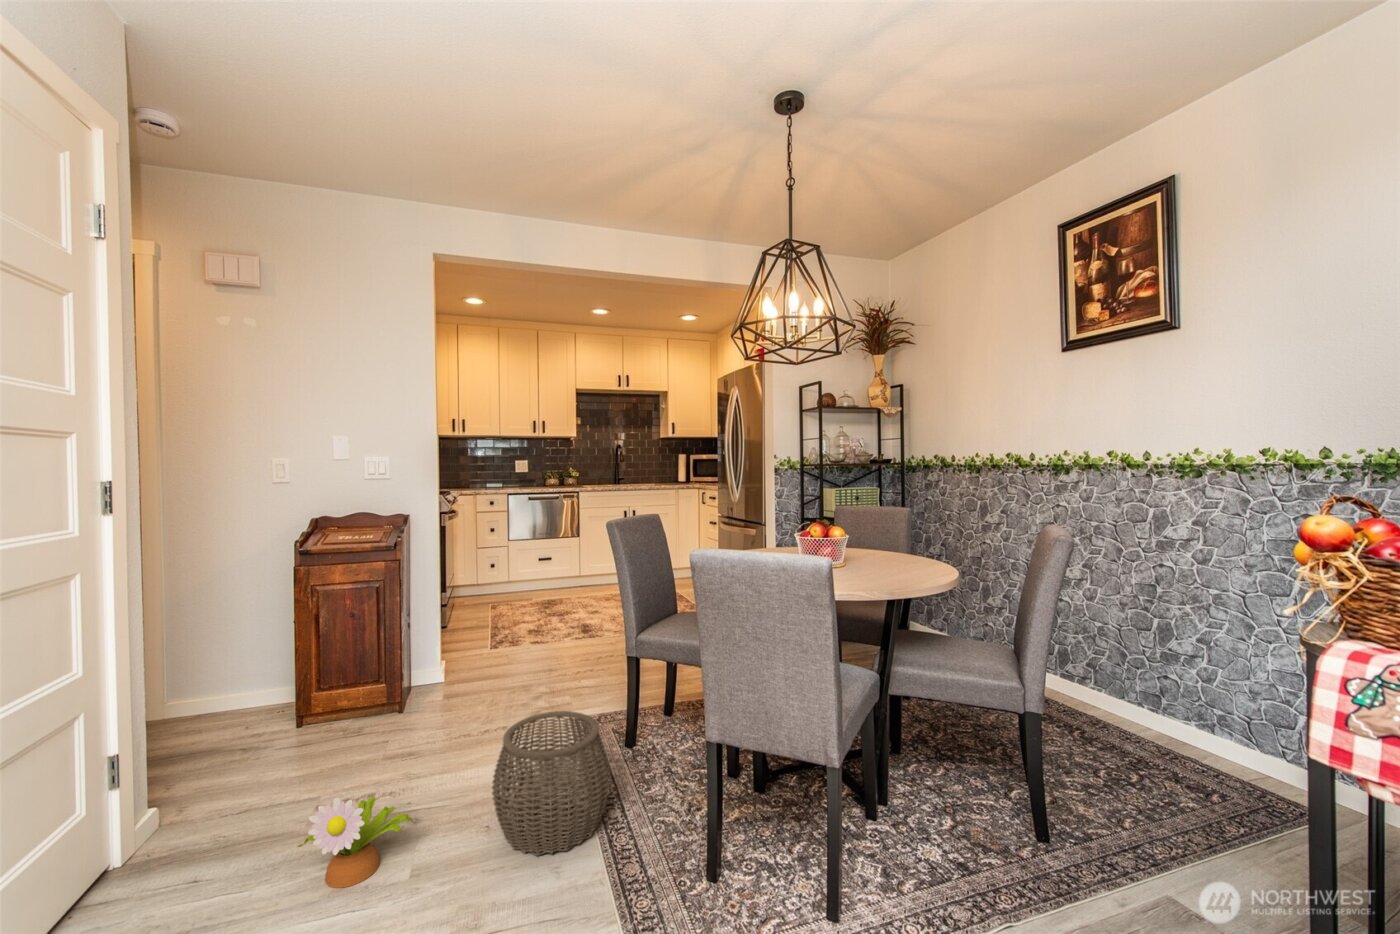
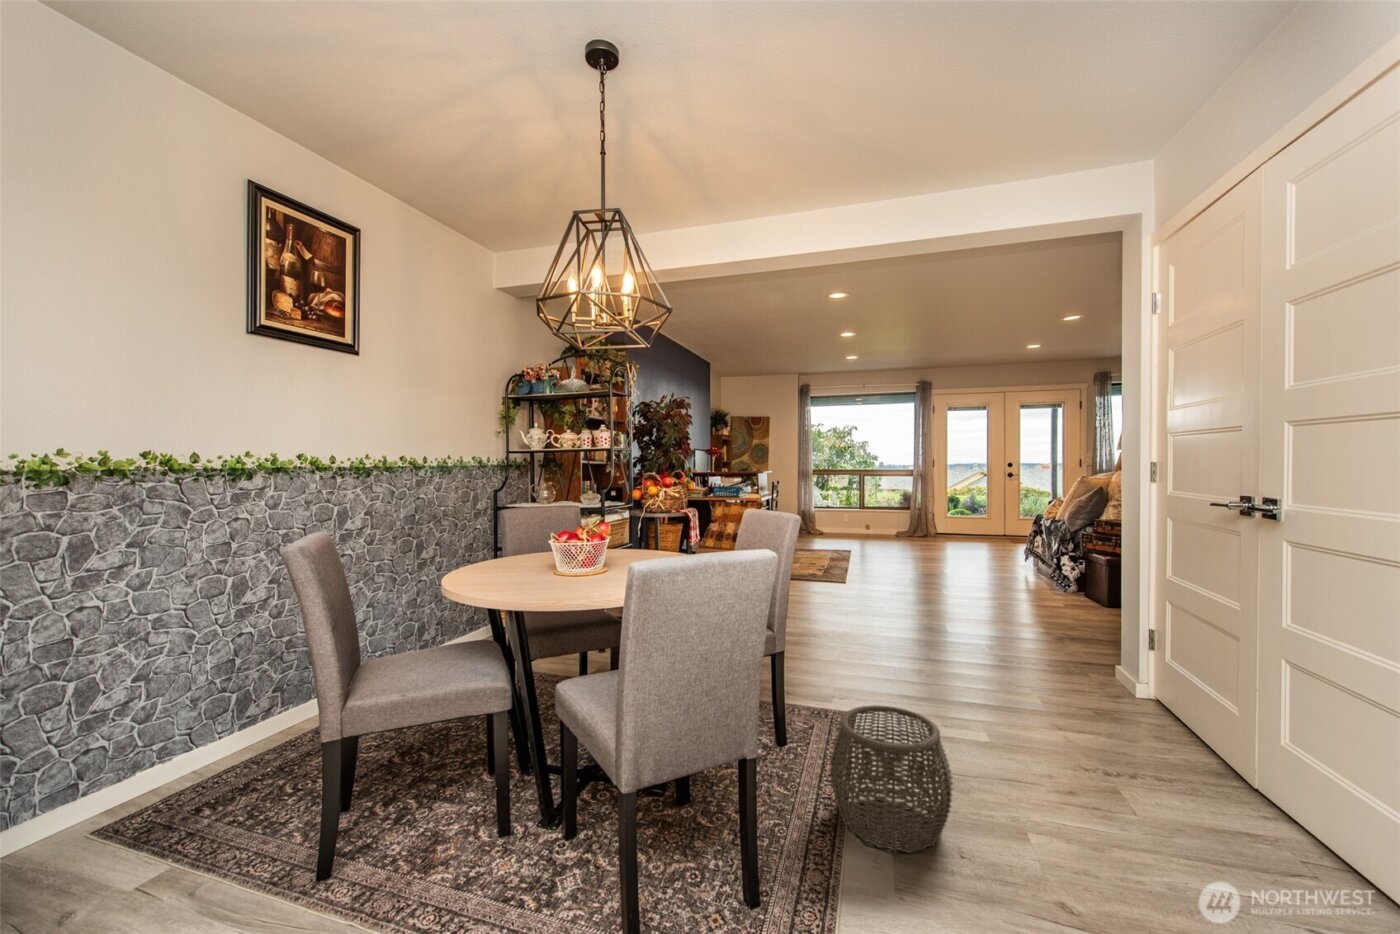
decorative plant: present [297,796,412,888] -> none [1035,751,1147,872]

